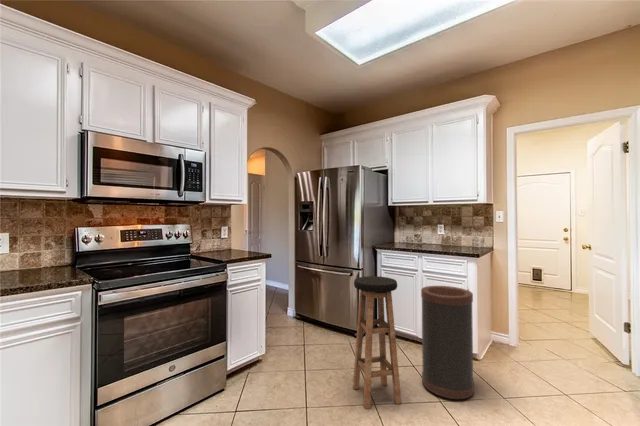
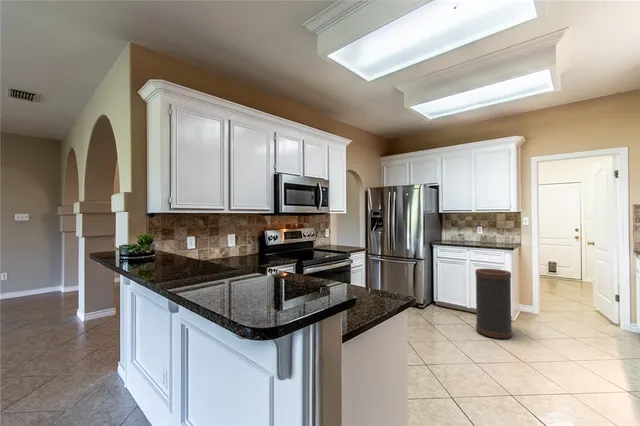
bar stool: present [353,276,401,409] -> none [432,262,467,342]

